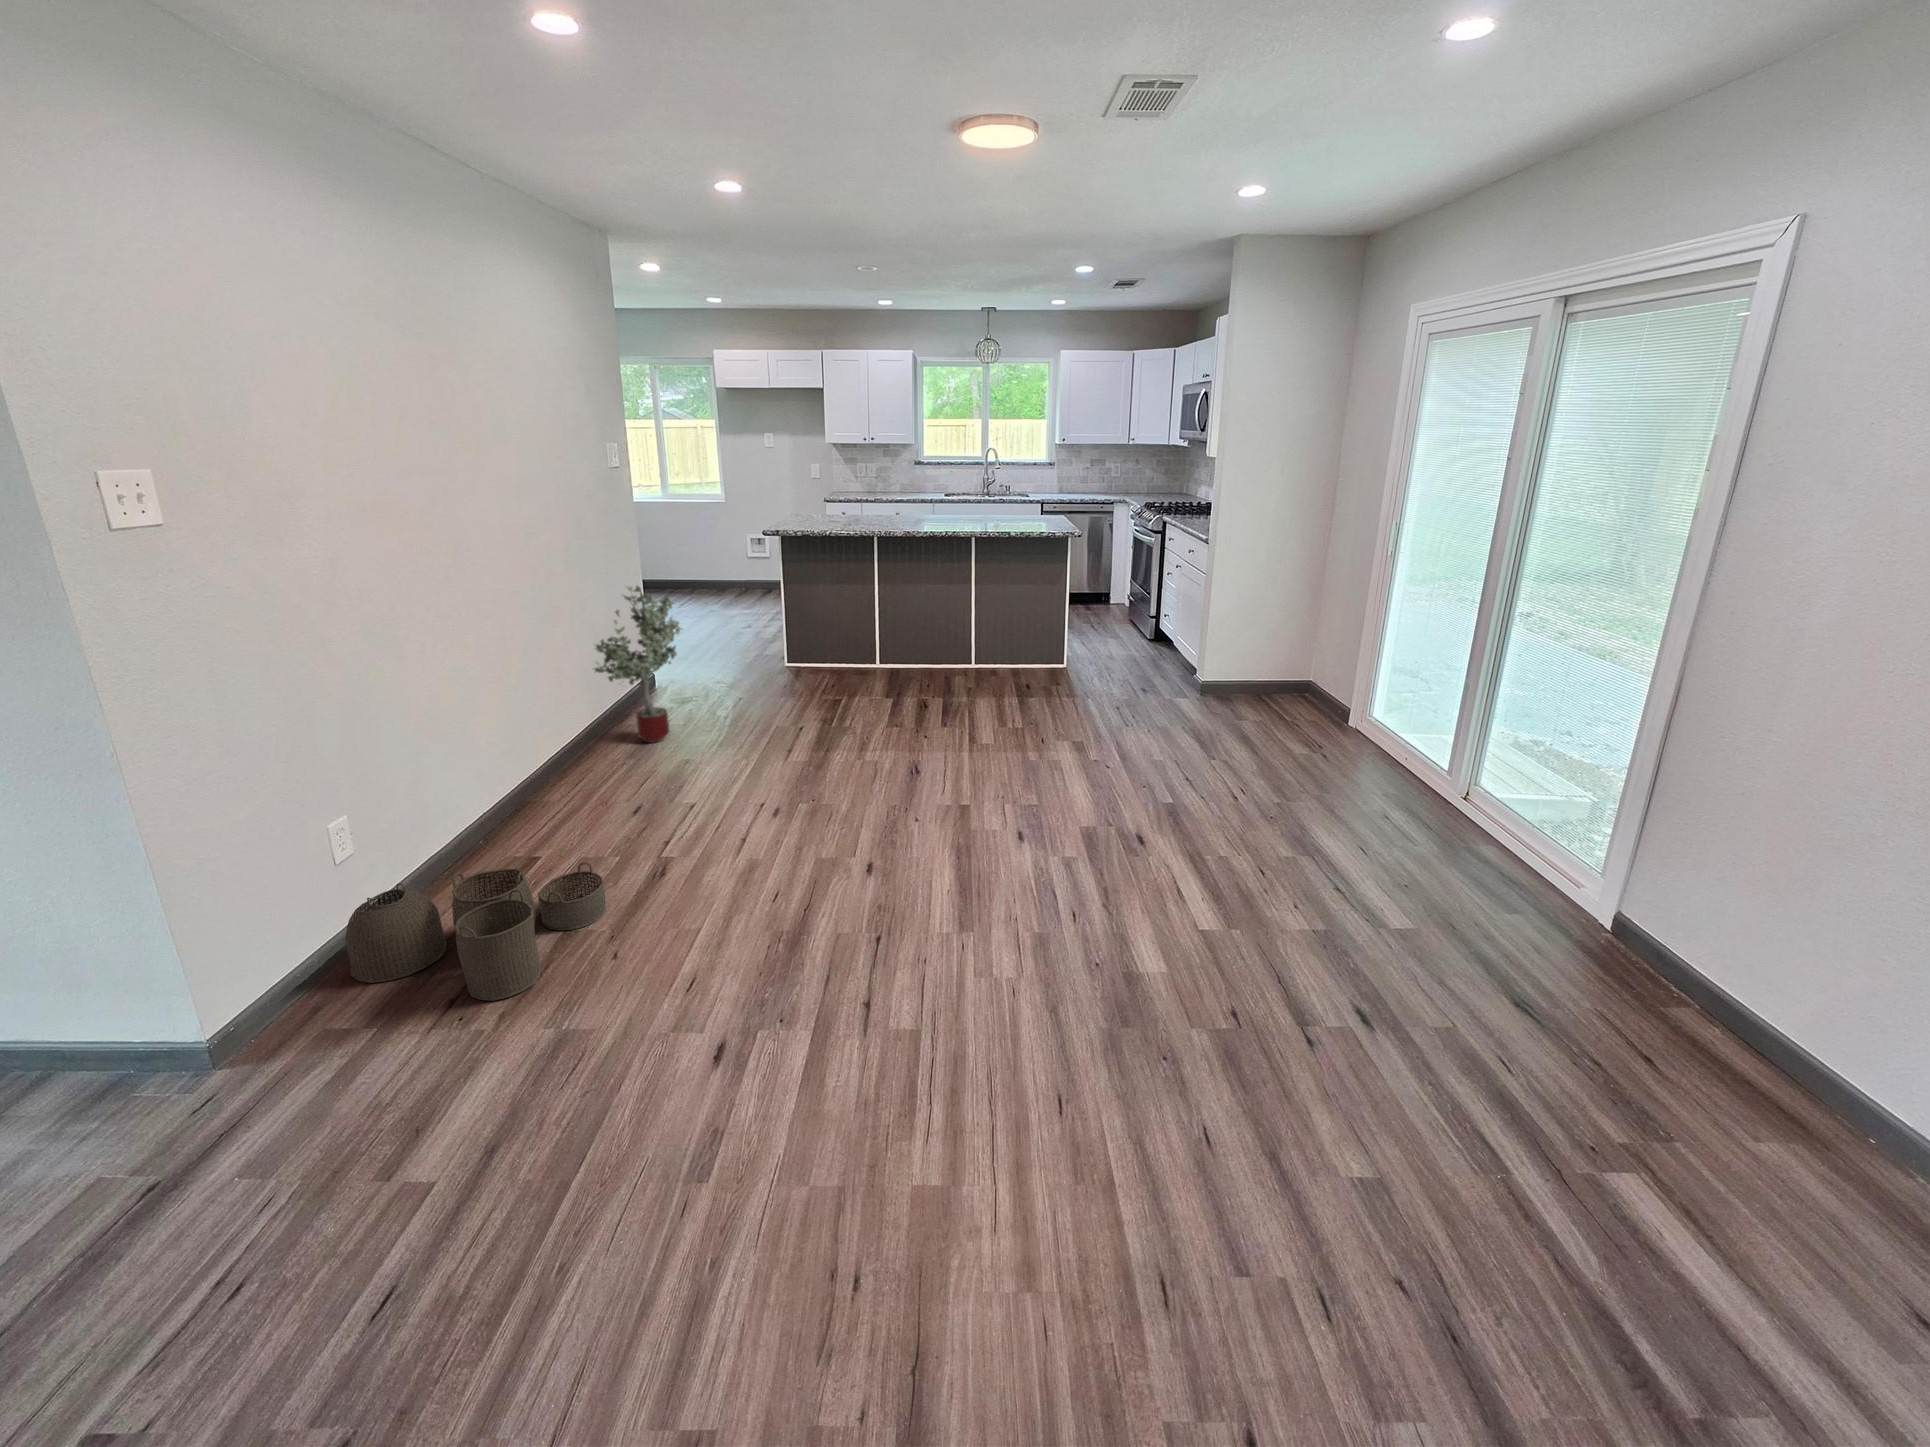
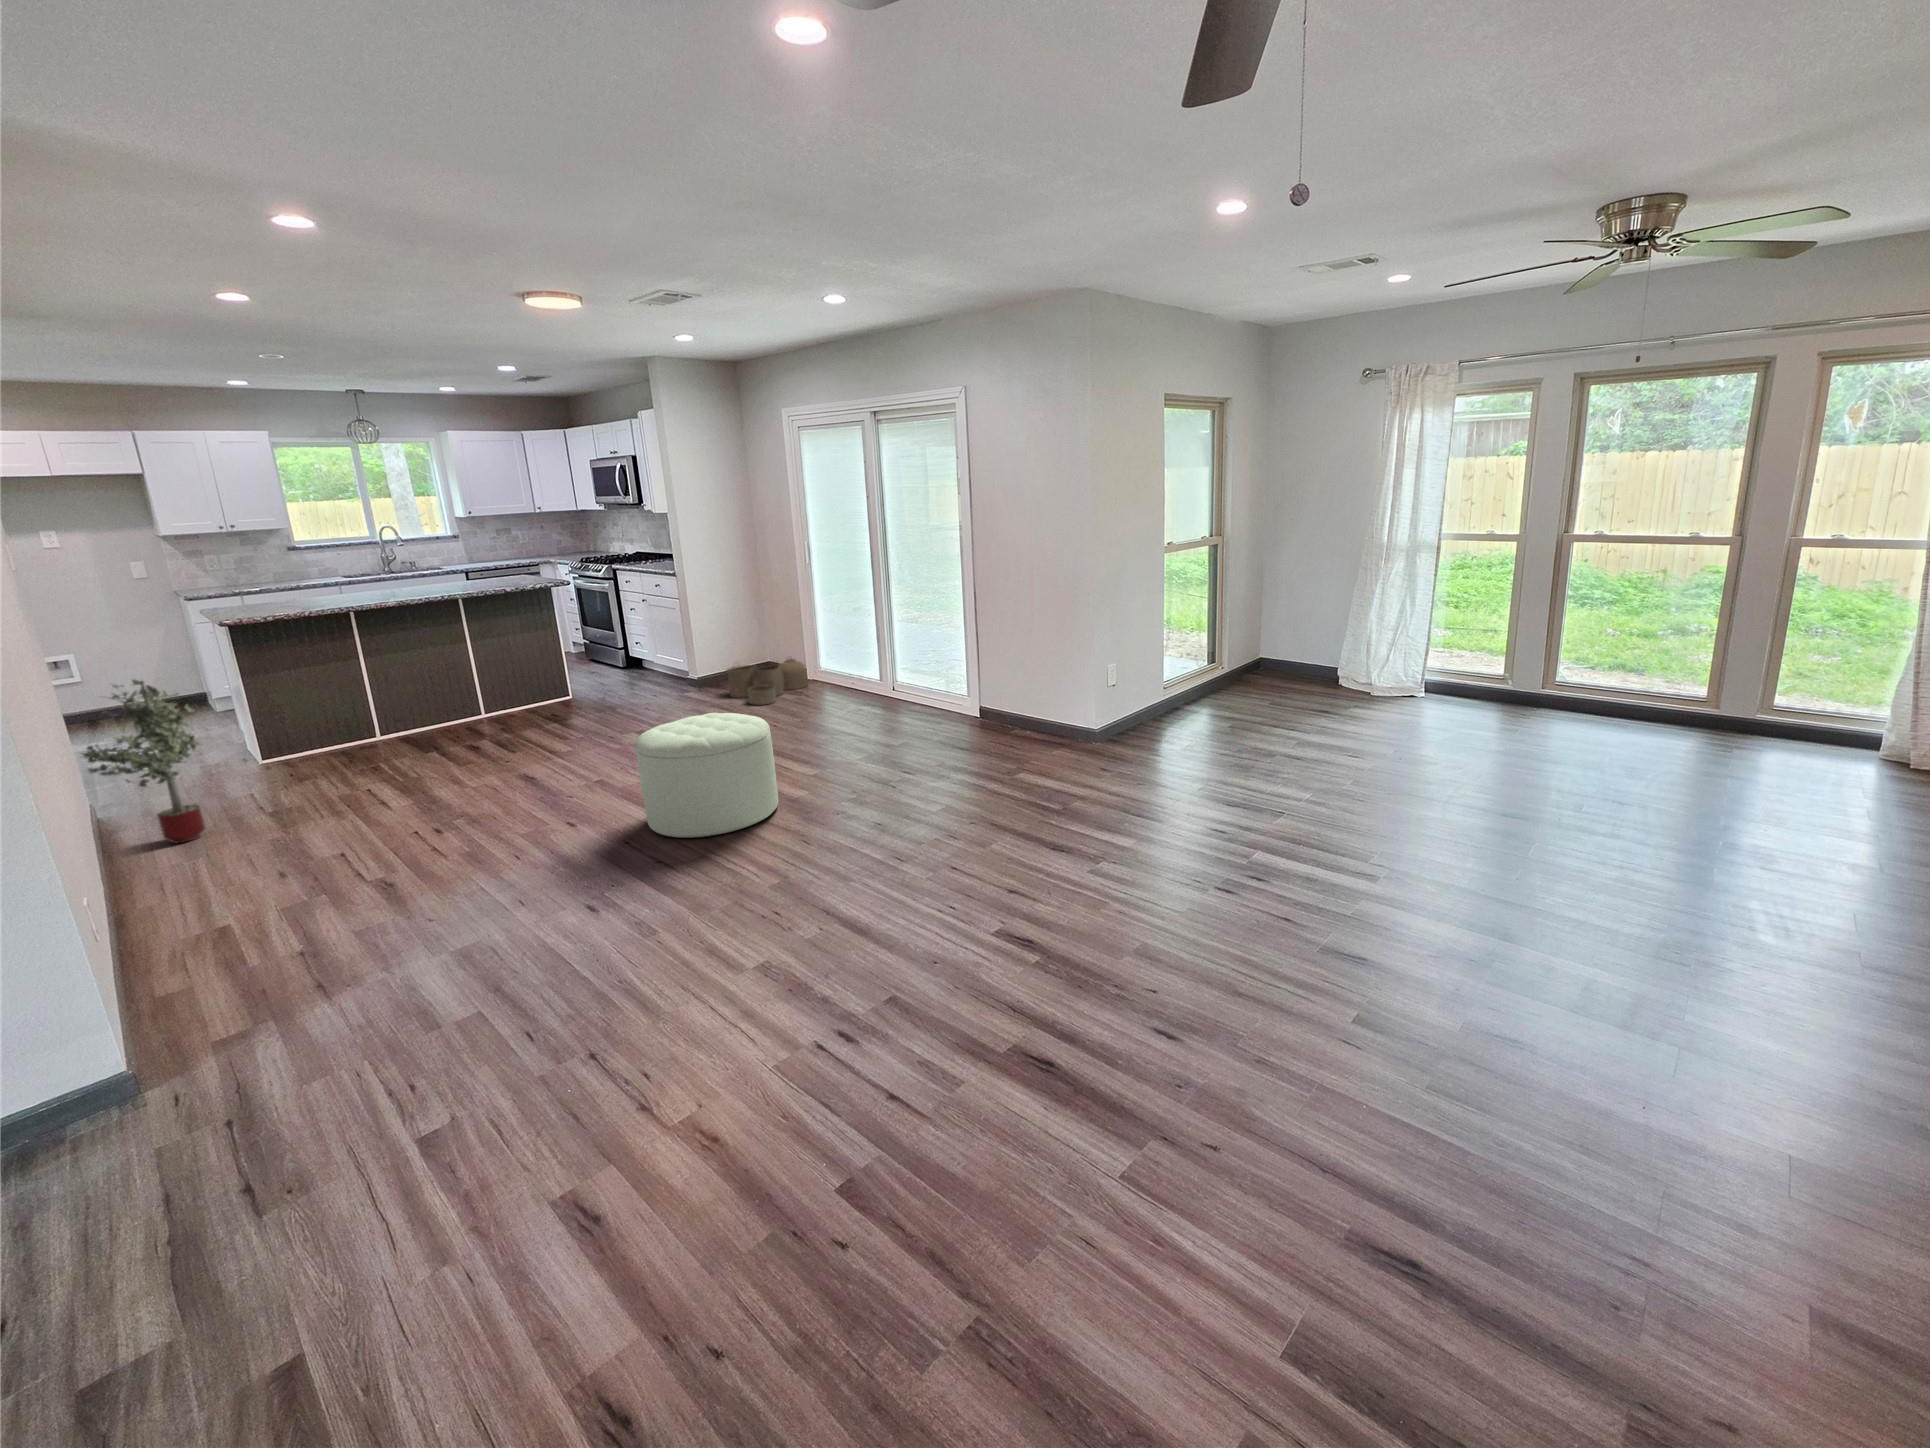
ottoman: none [908,804,1118,1039] -> present [636,713,778,838]
woven basket: present [345,863,606,1001] -> present [727,659,808,705]

